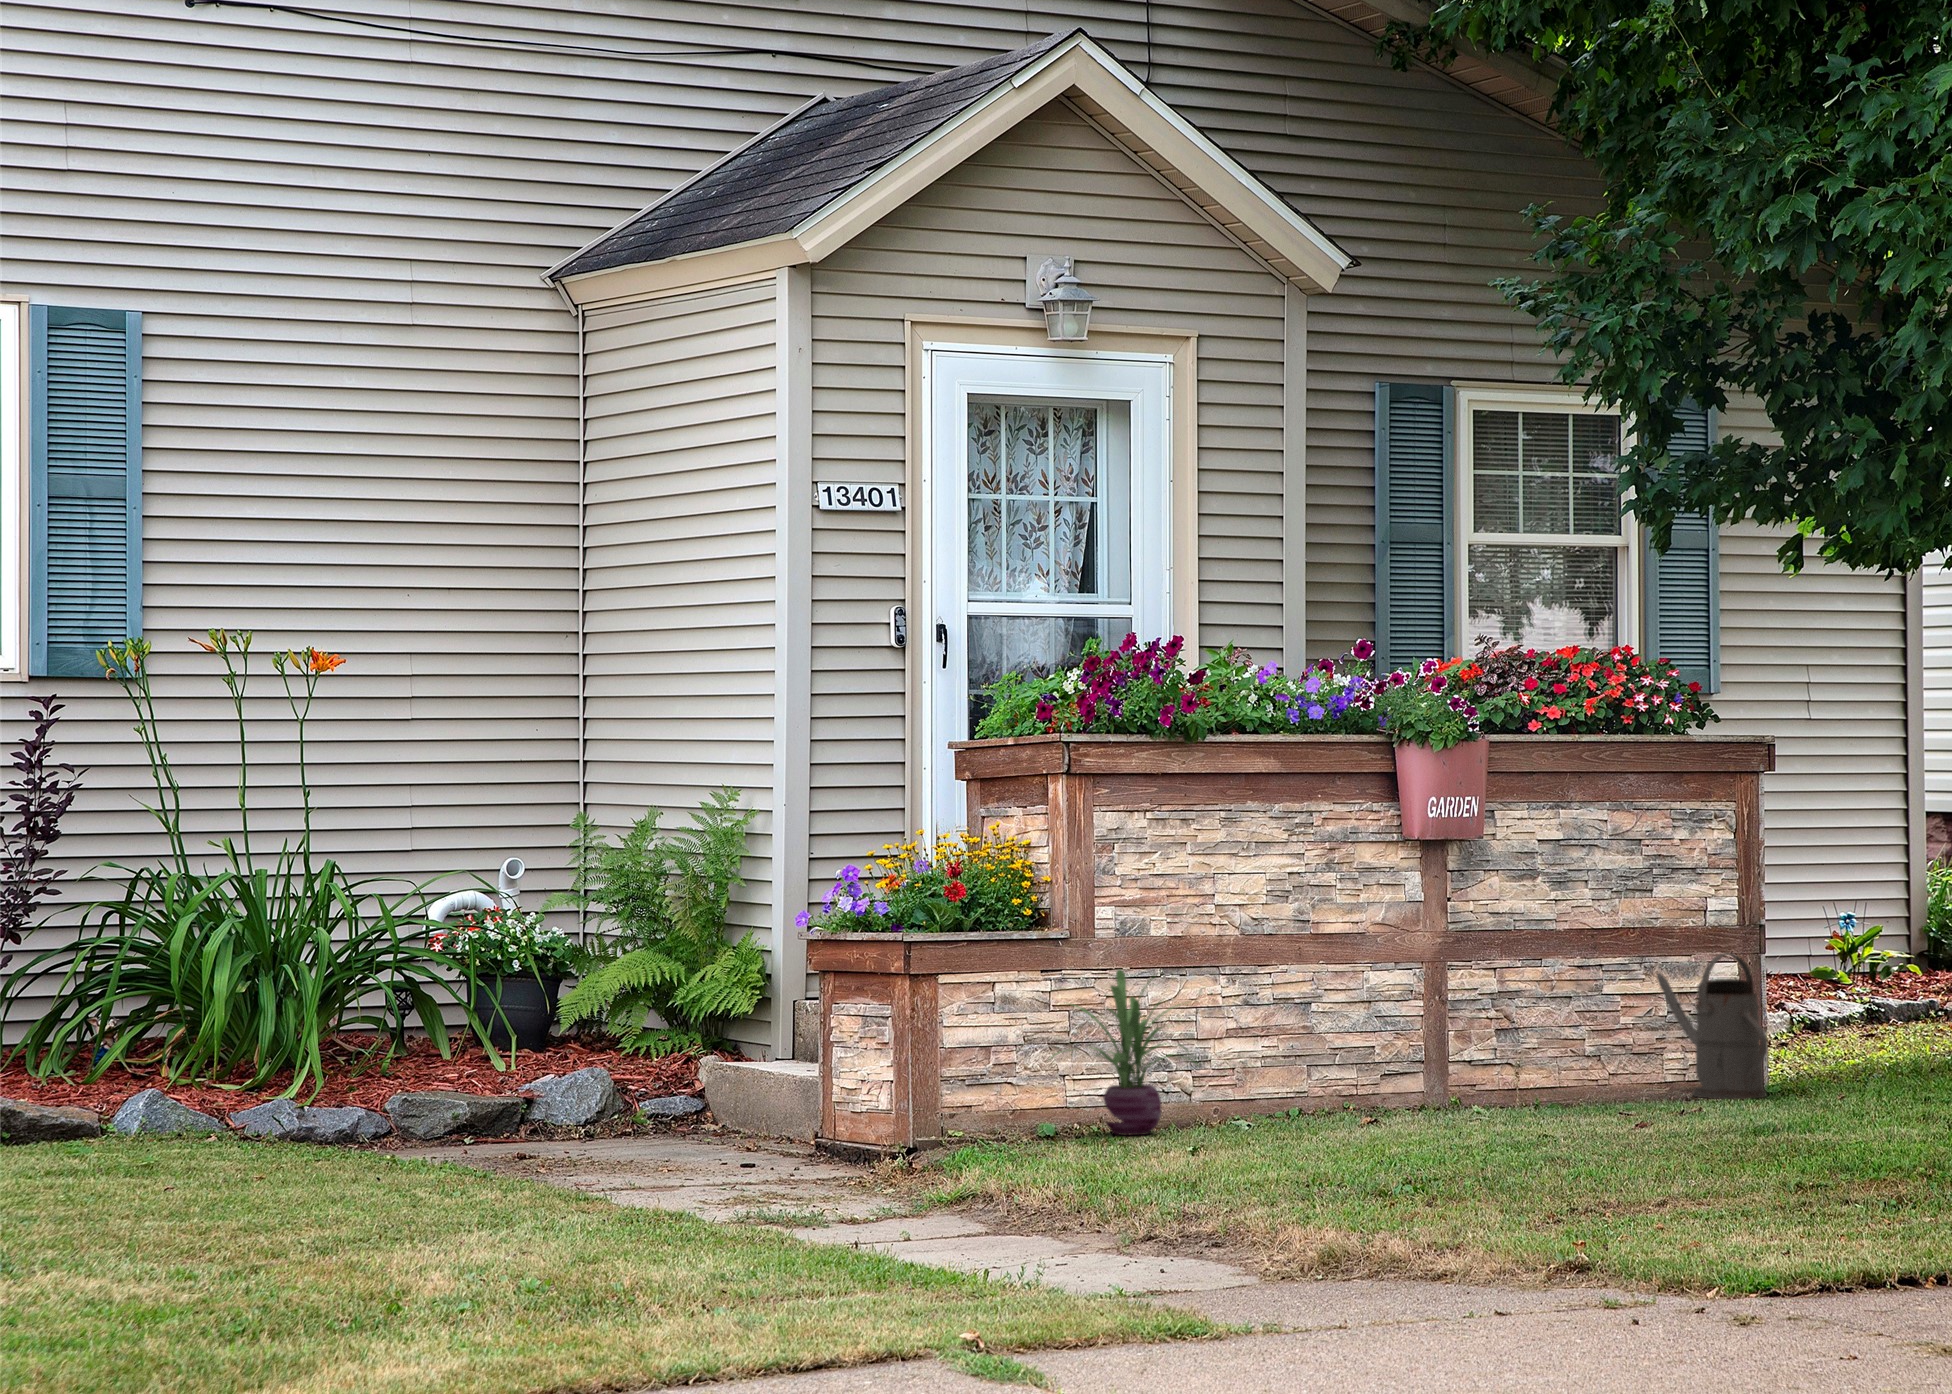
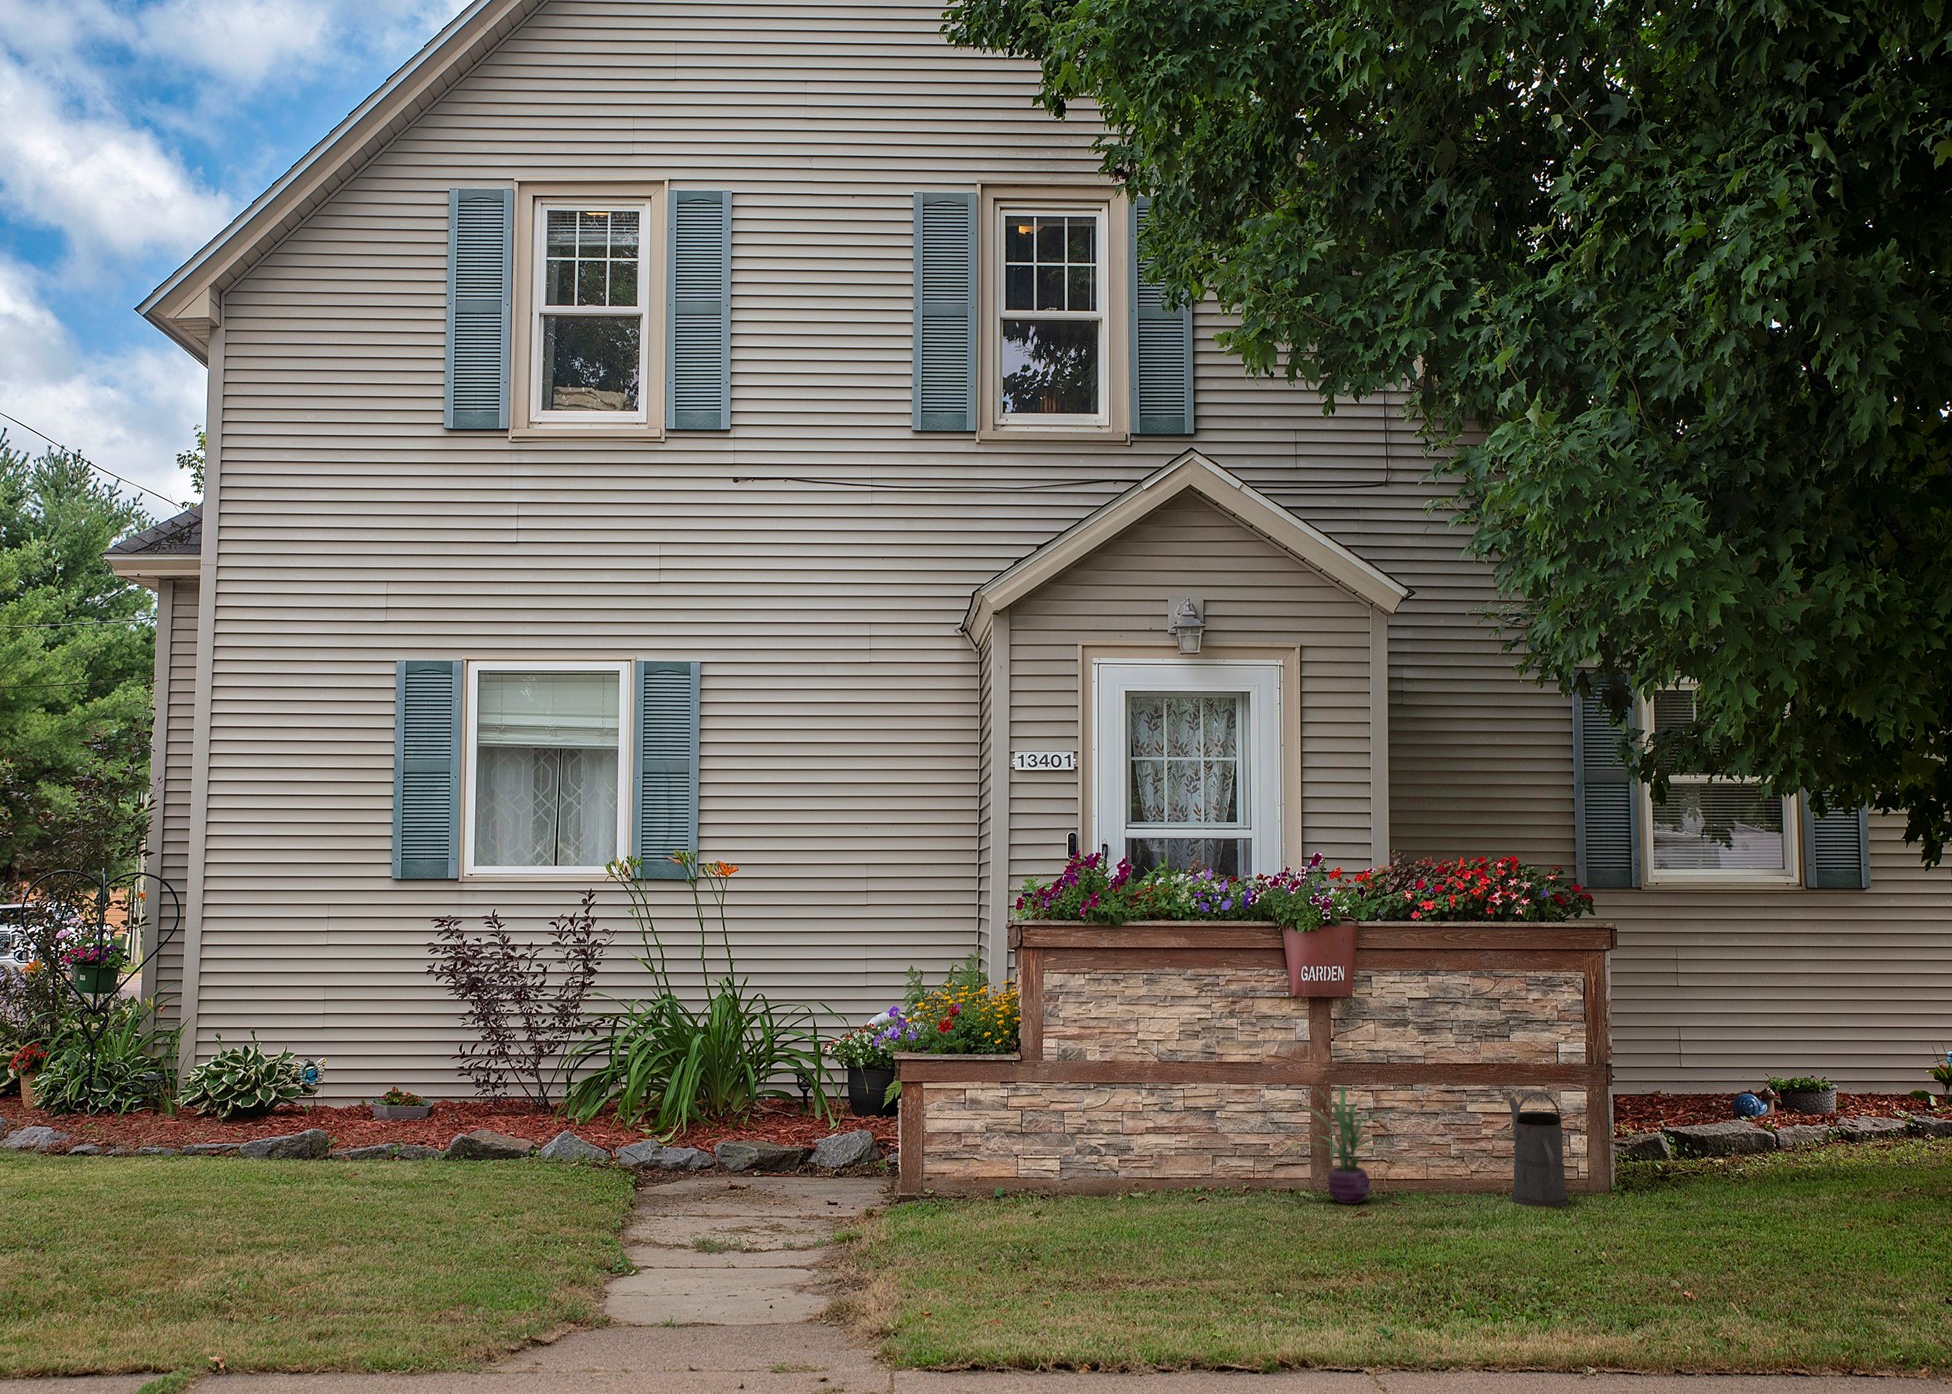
decorative plant: present [1050,970,1196,1135] -> present [1288,1086,1388,1204]

